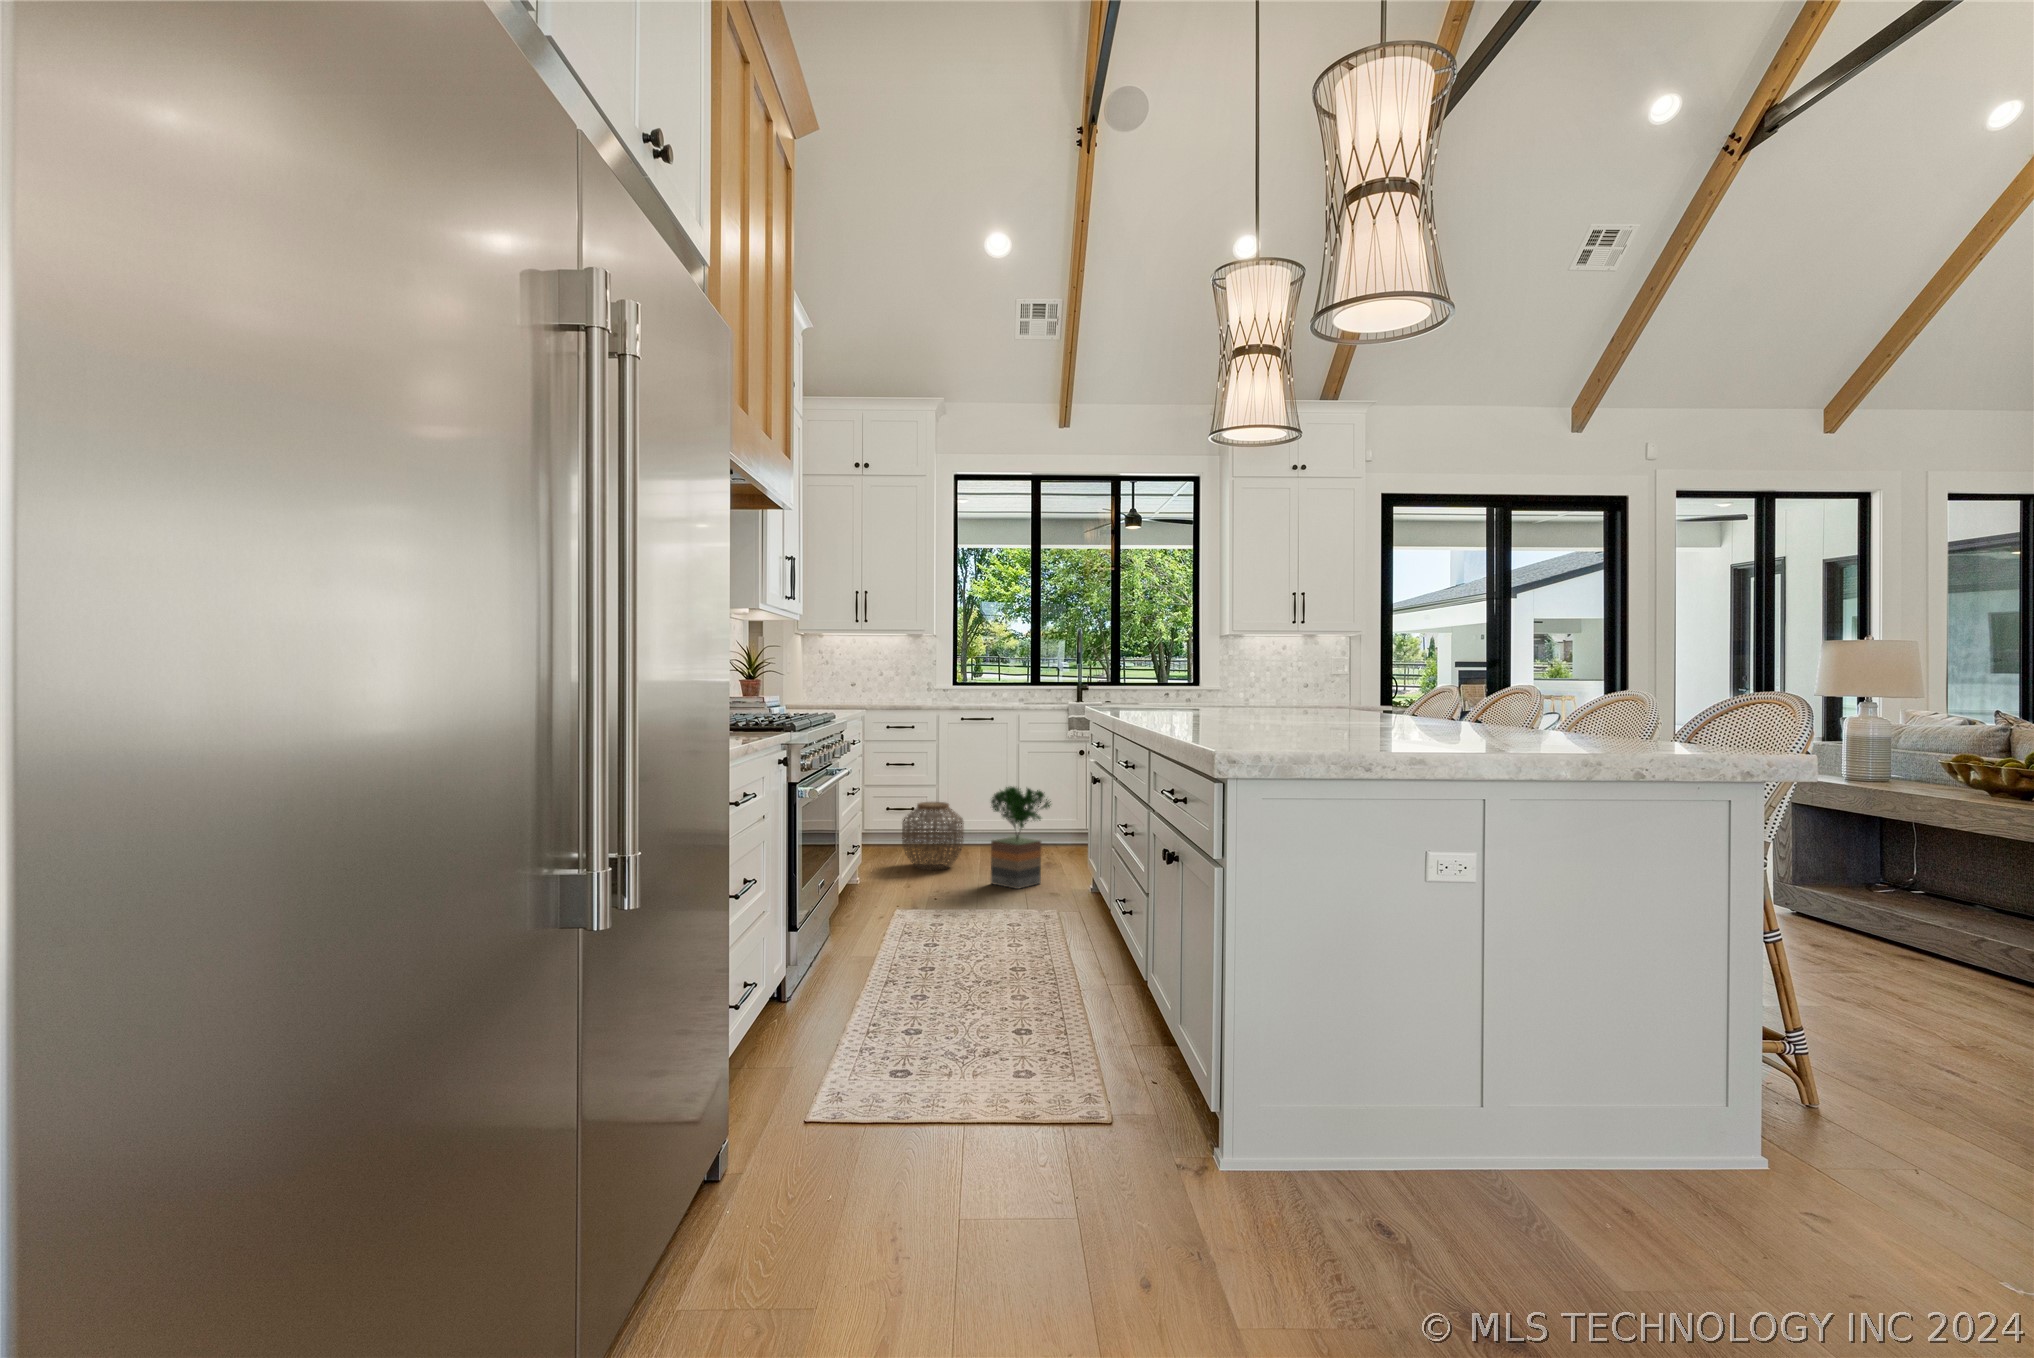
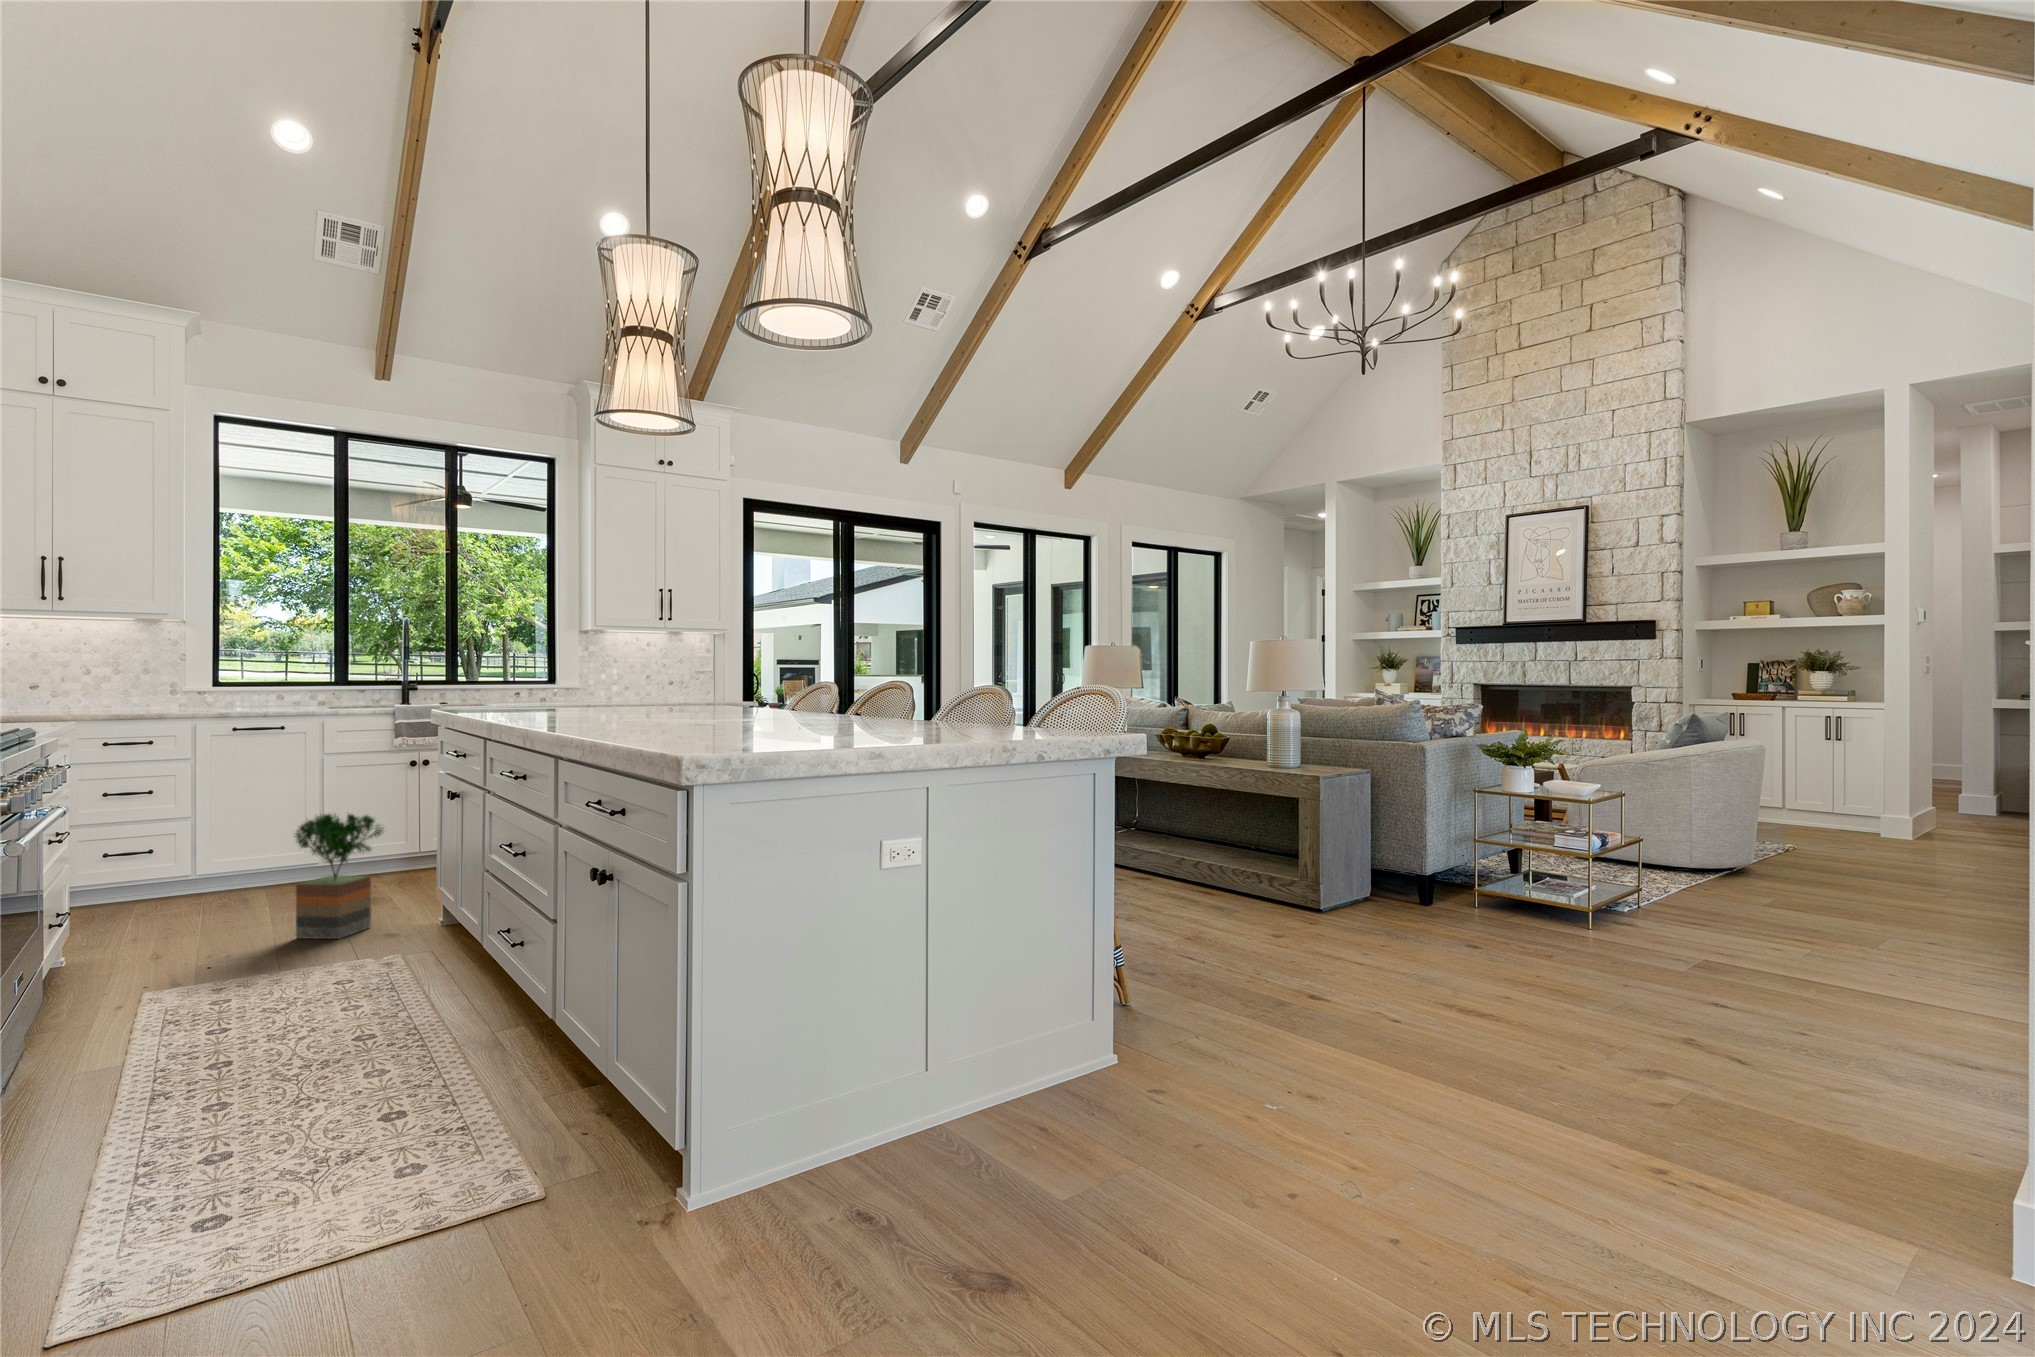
woven basket: present [902,802,964,870] -> none [142,843,246,935]

